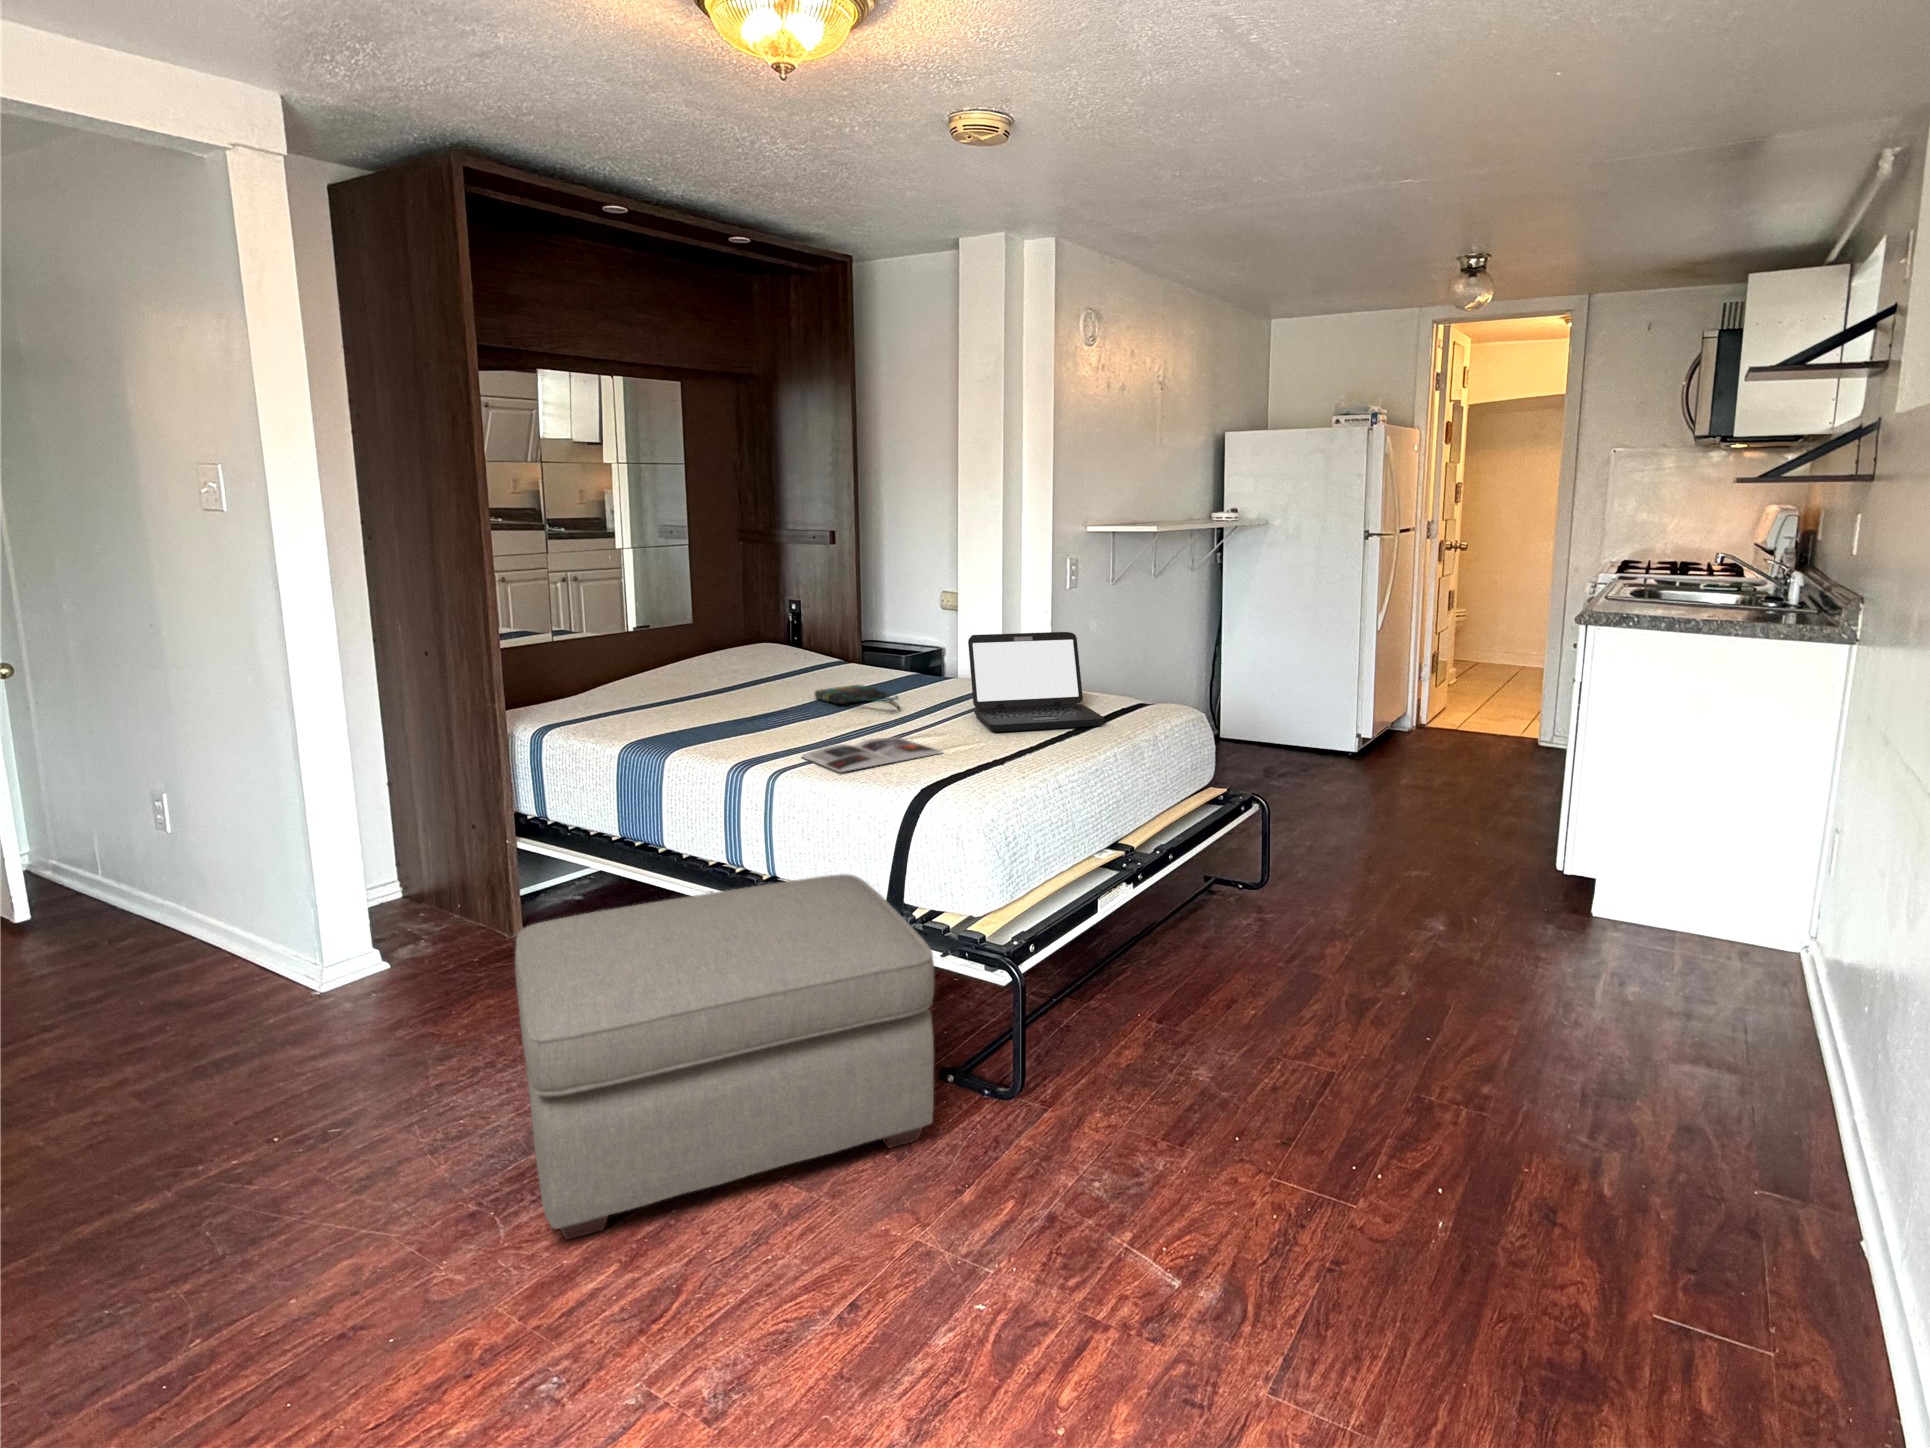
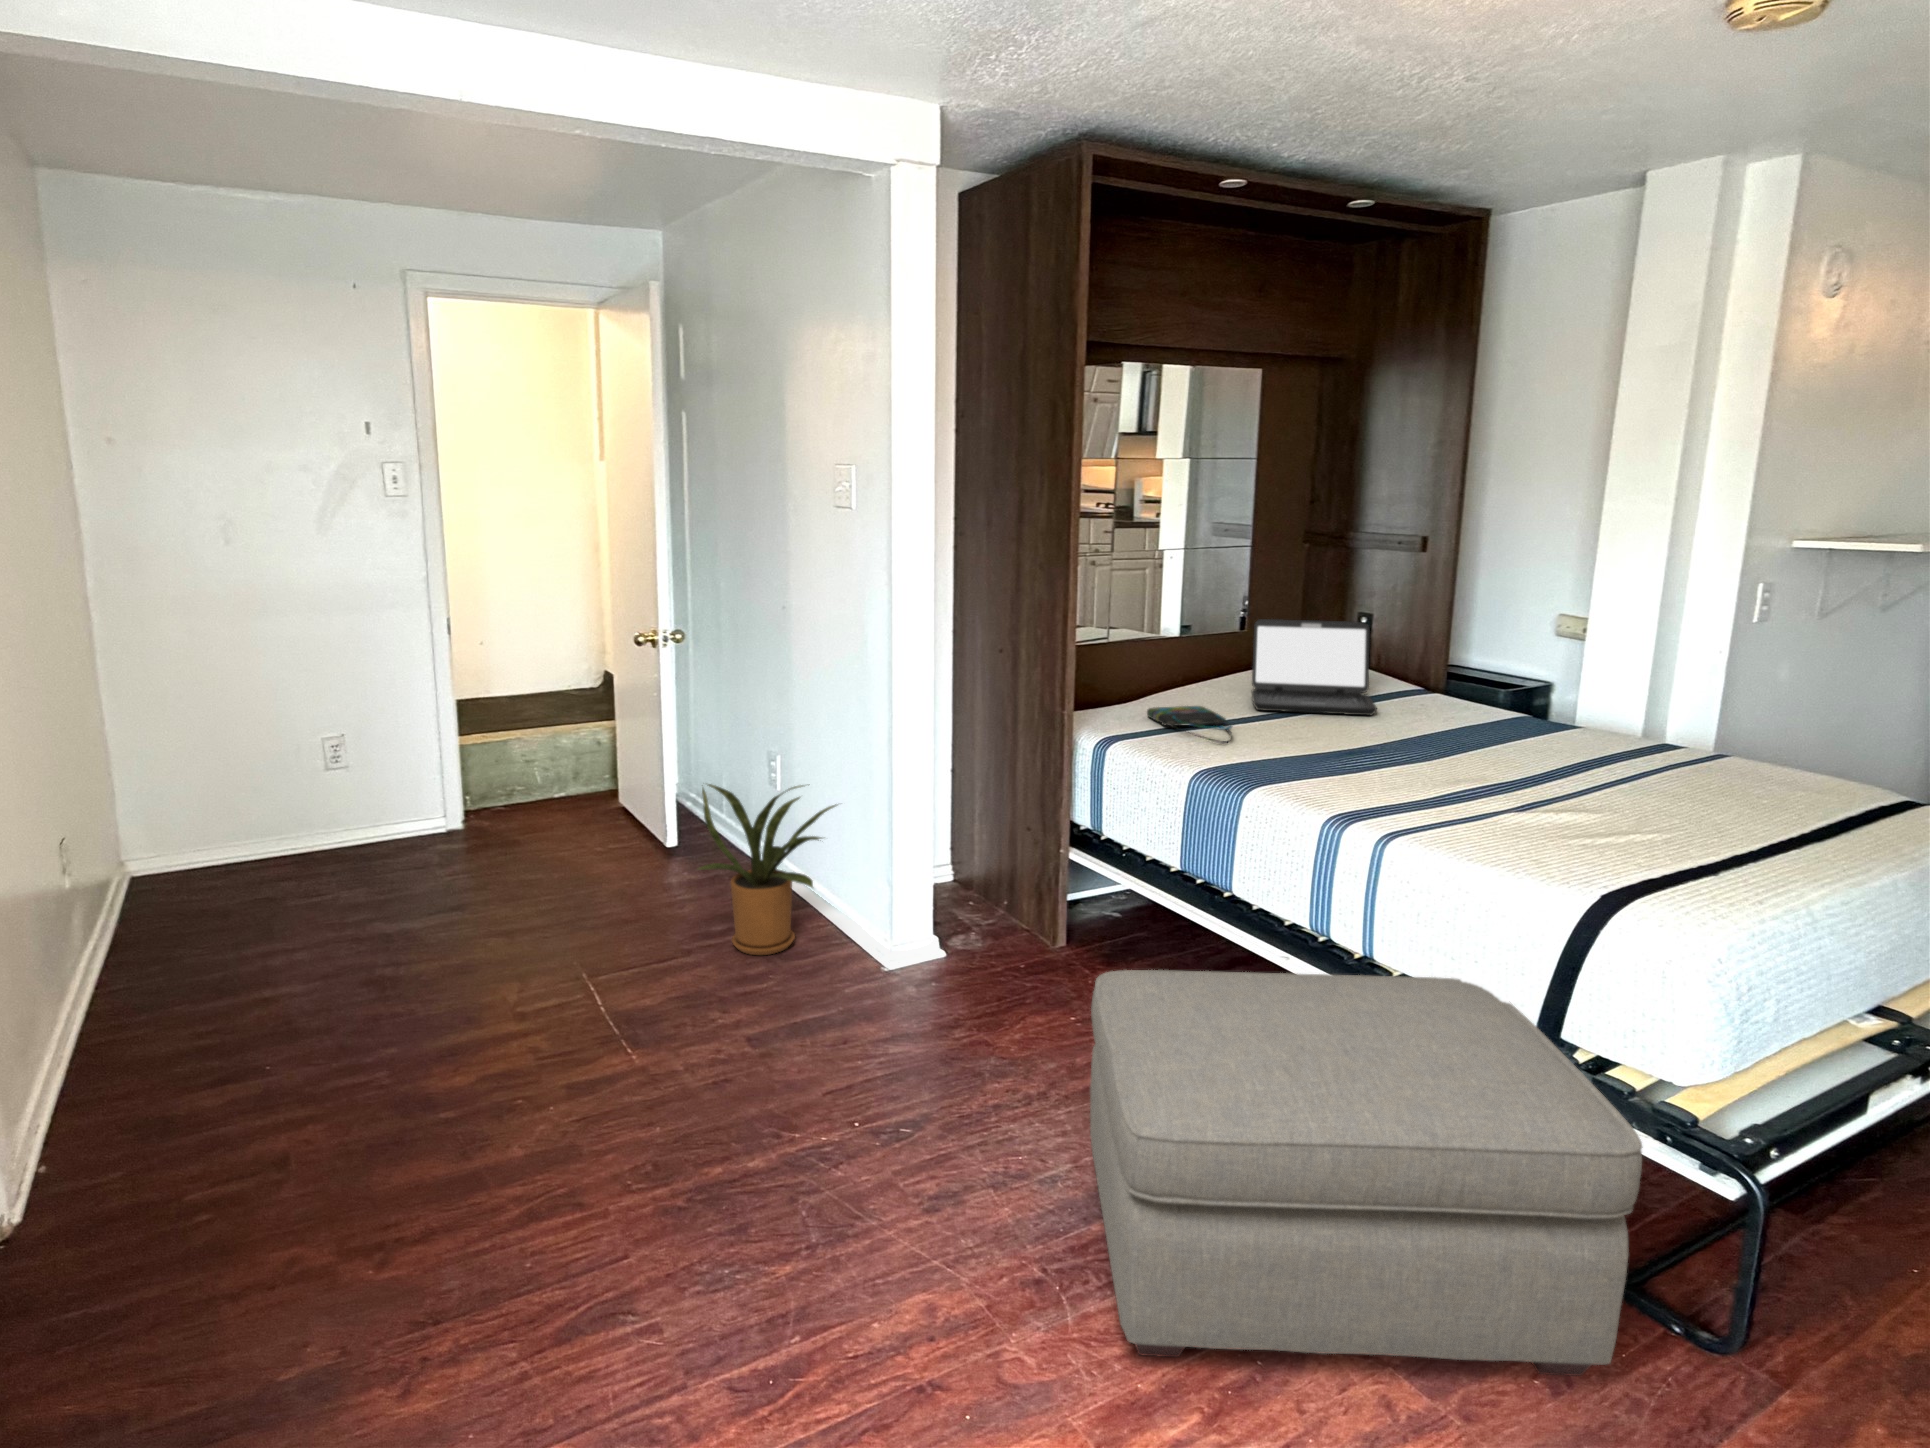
laptop: present [968,632,1104,732] -> present [1252,619,1377,715]
tote bag: present [814,685,899,713] -> present [1147,706,1232,744]
magazine: present [802,737,942,772] -> none [1410,805,1613,848]
house plant: none [42,809,249,1012] -> present [698,784,837,955]

